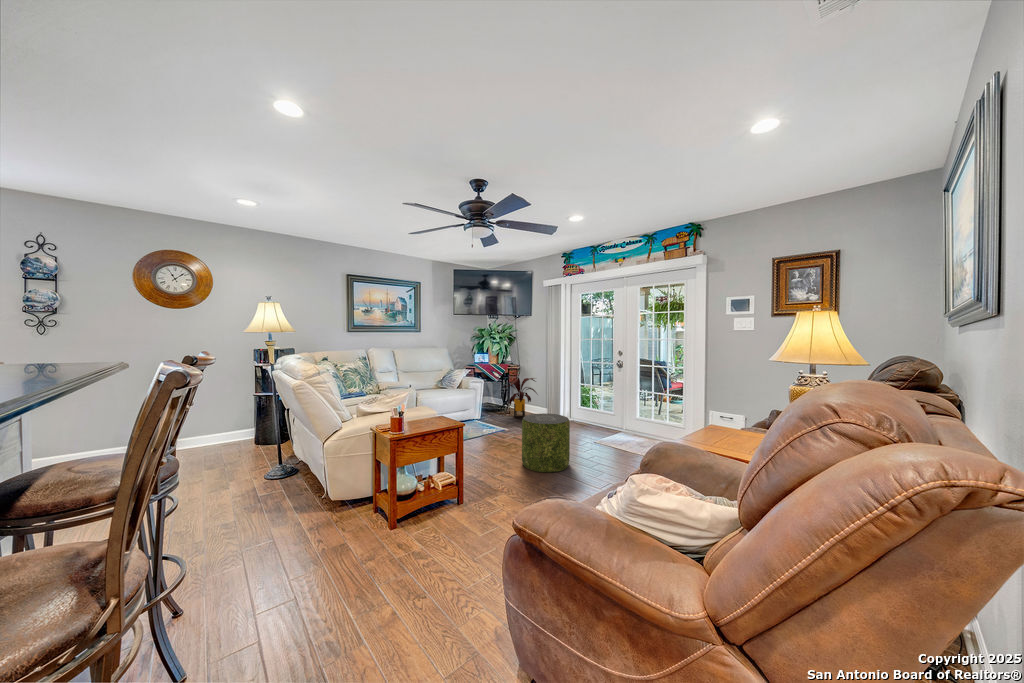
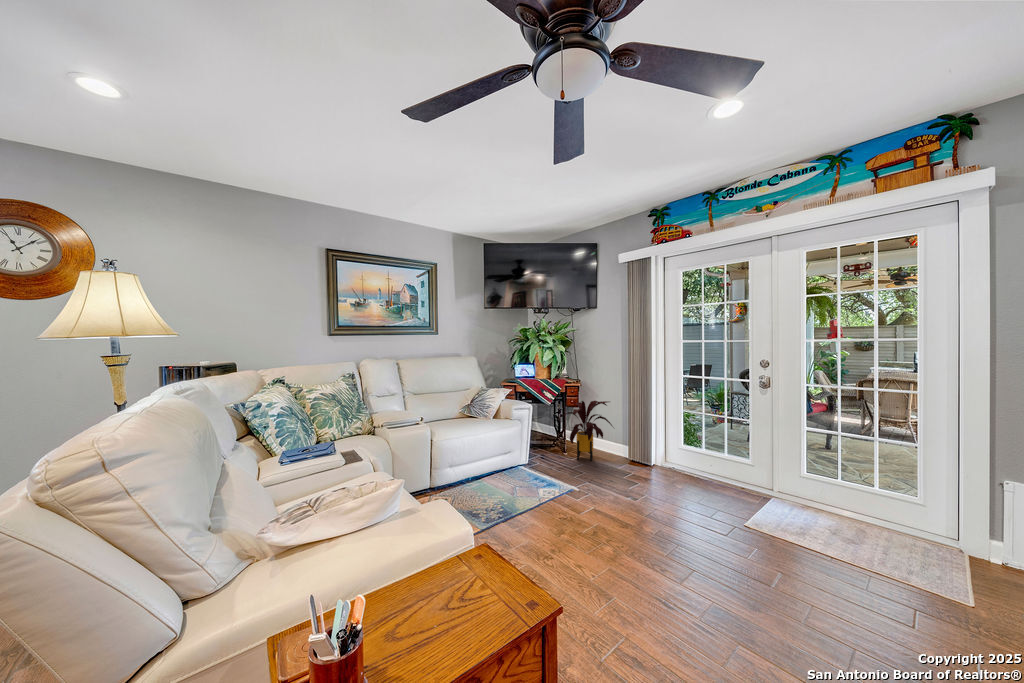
pouf: present [522,413,570,472] -> none [627,490,733,638]

